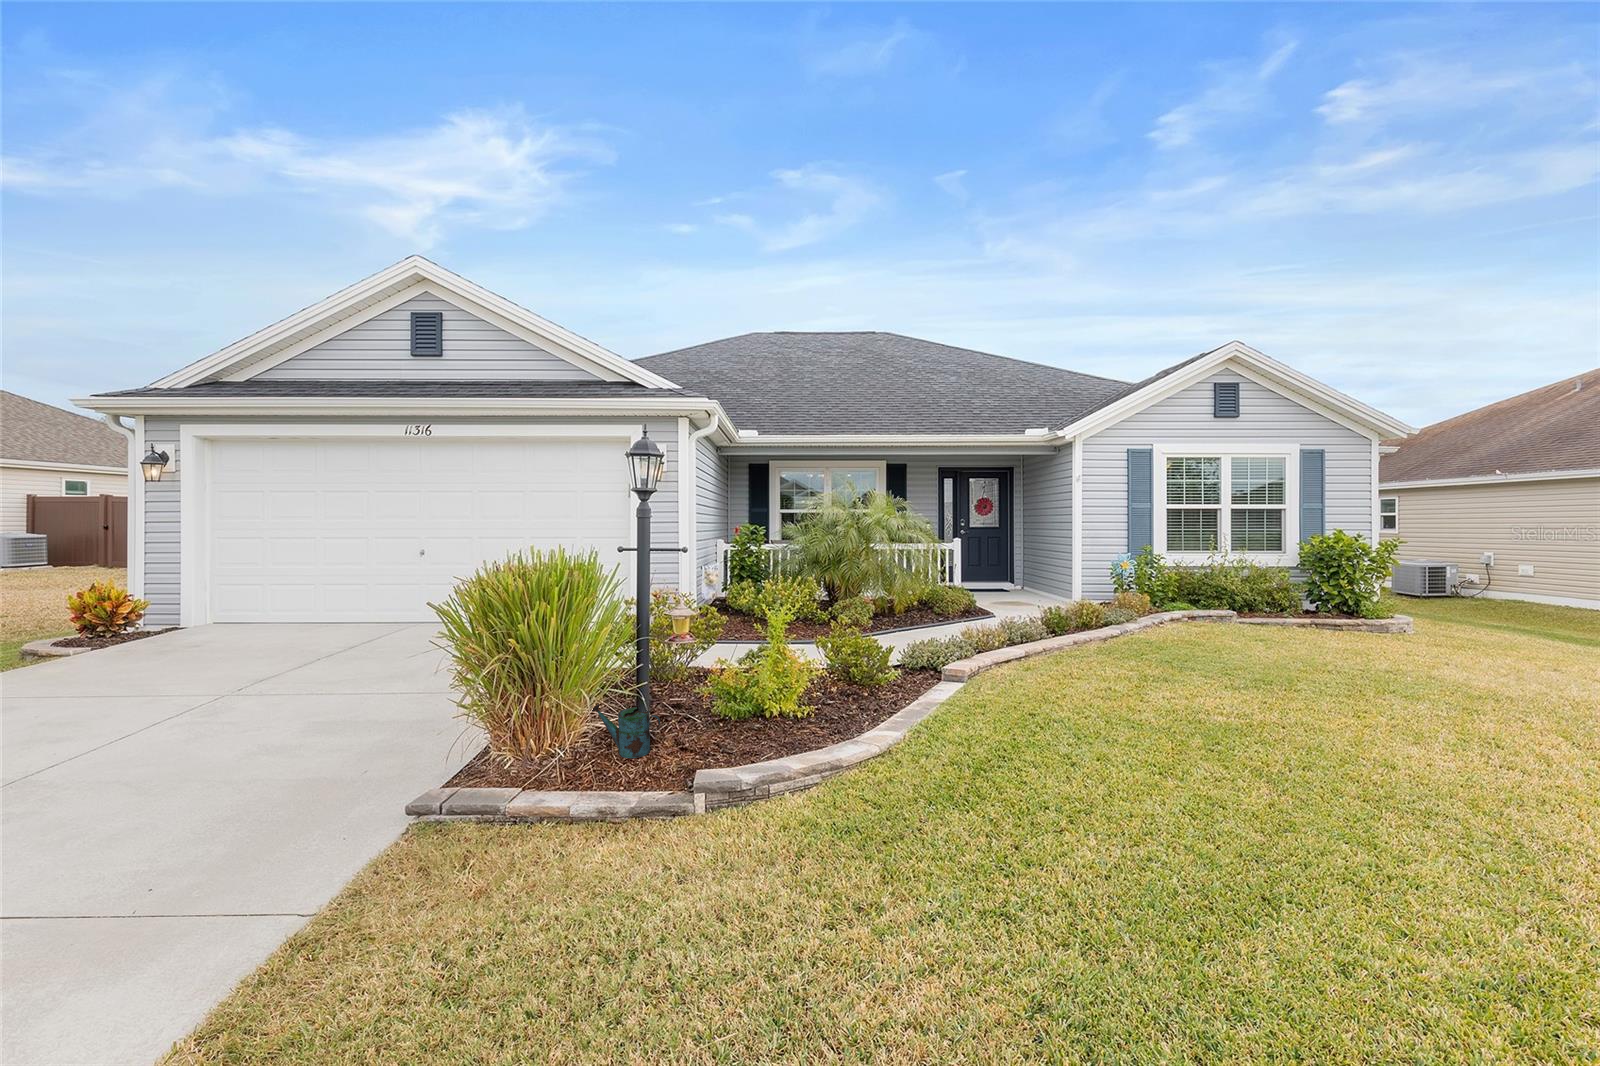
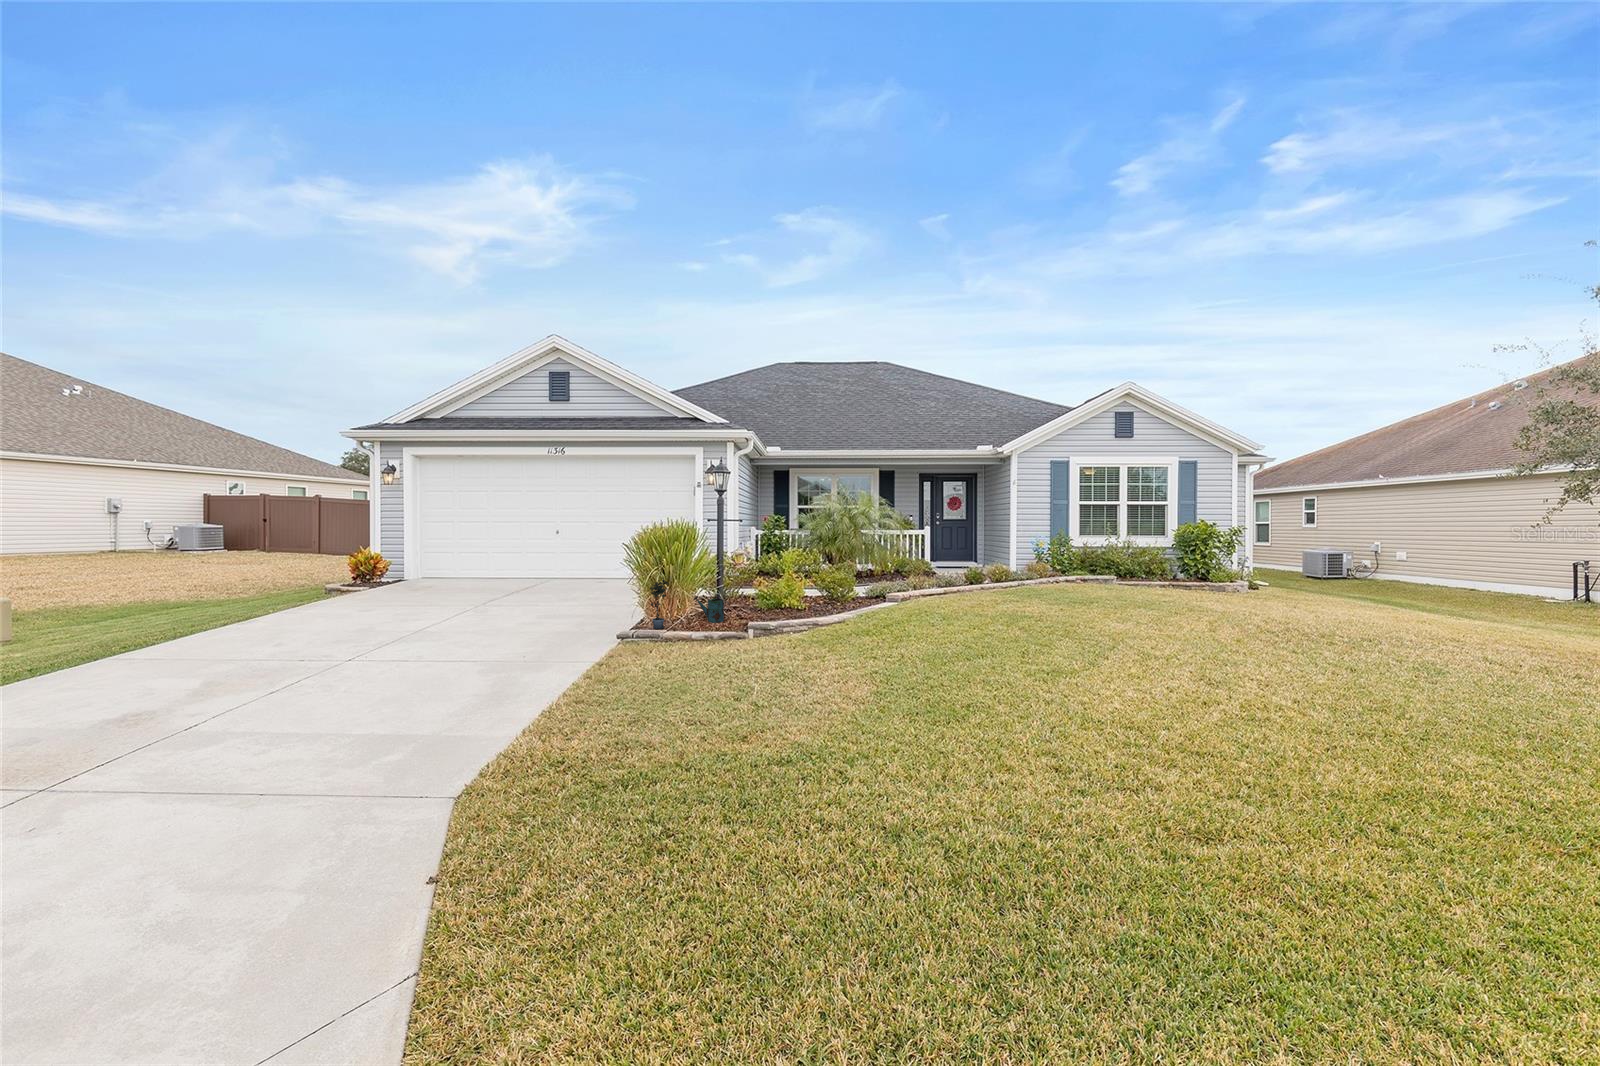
potted plant: none [485,679,533,786] -> present [650,578,669,629]

